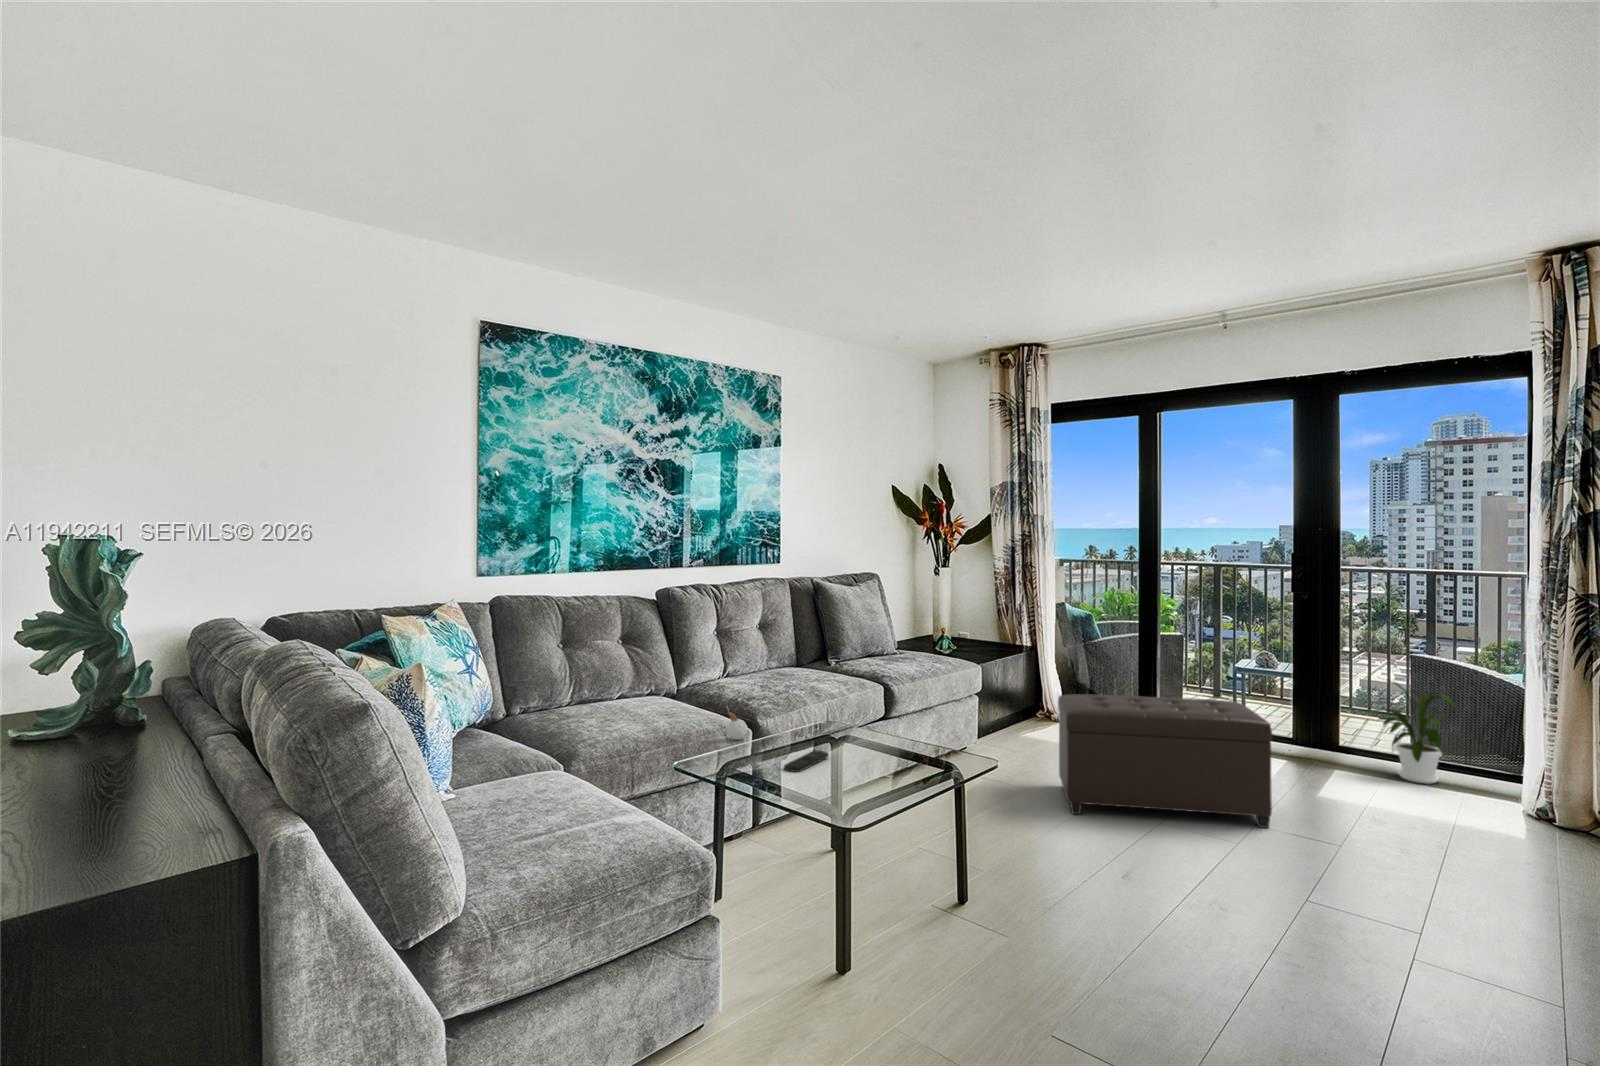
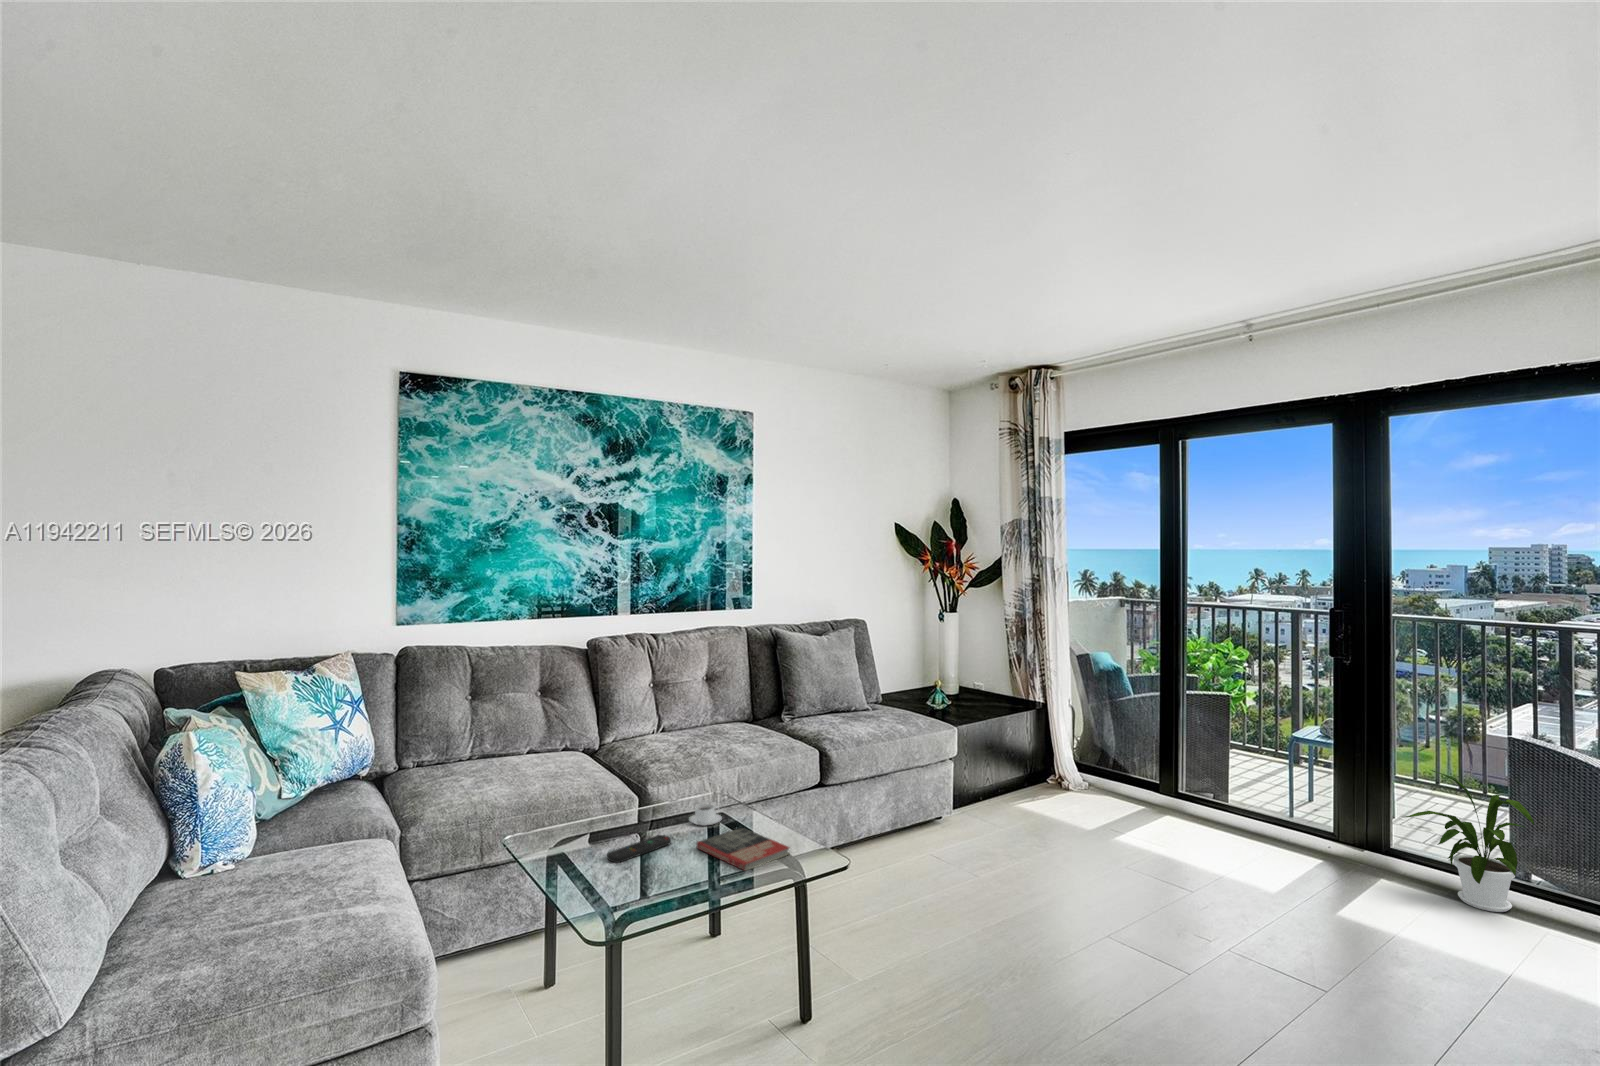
ottoman: present [1058,695,1272,828] -> none [996,772,1241,960]
candle: present [727,709,747,740] -> none [595,774,619,812]
coffee cup: none [821,726,852,744] -> present [689,804,722,826]
book: none [854,741,939,771] -> present [697,828,789,871]

